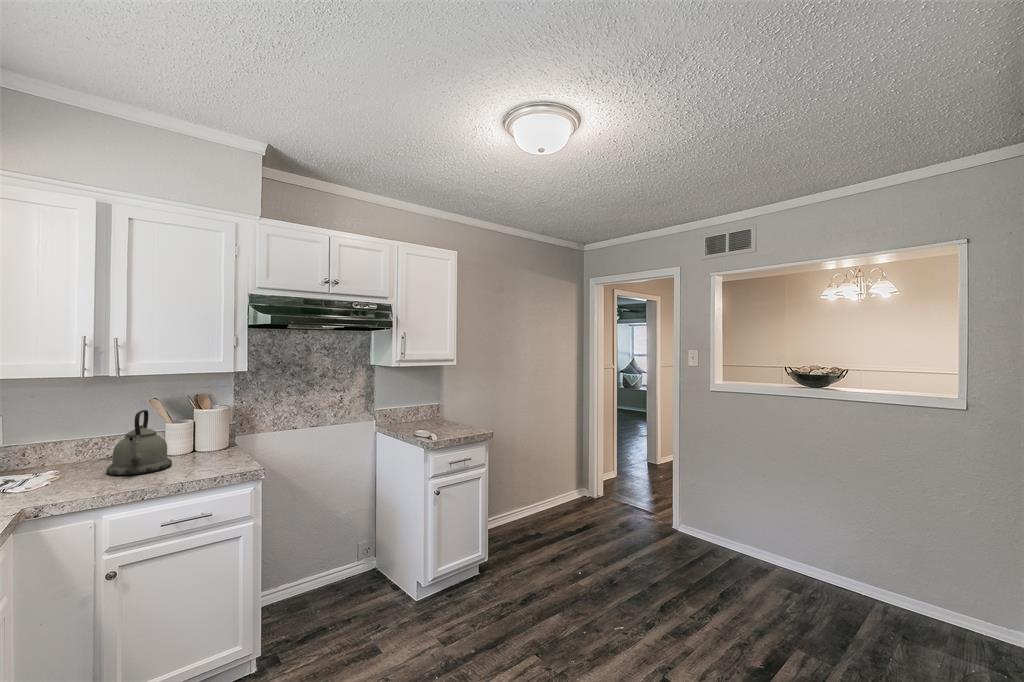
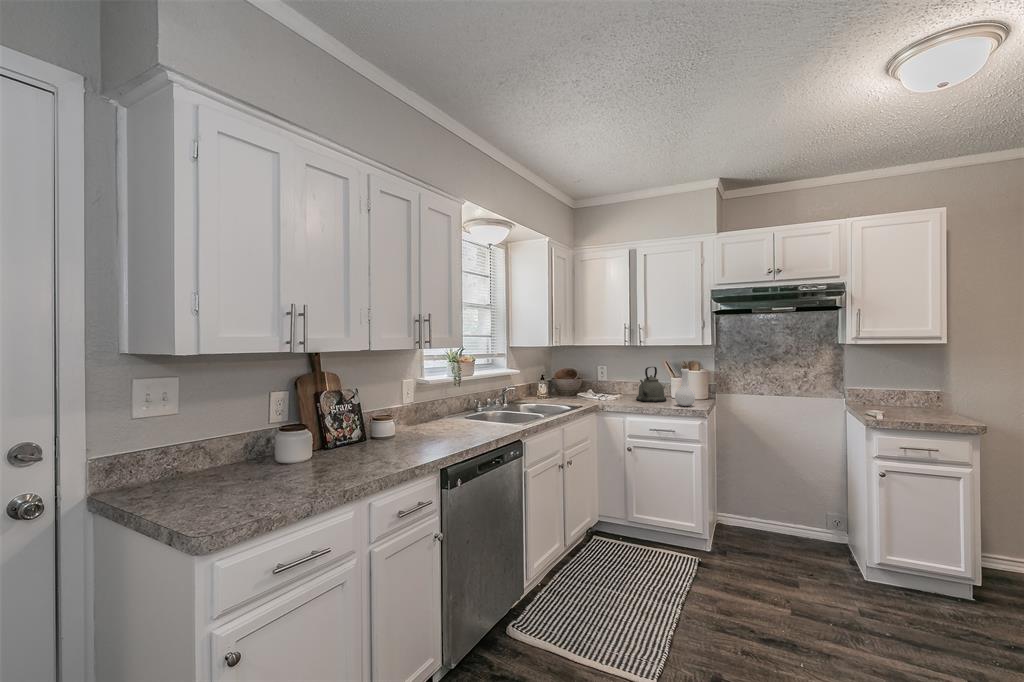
bottle: none [202,404,237,468] -> present [675,365,695,406]

